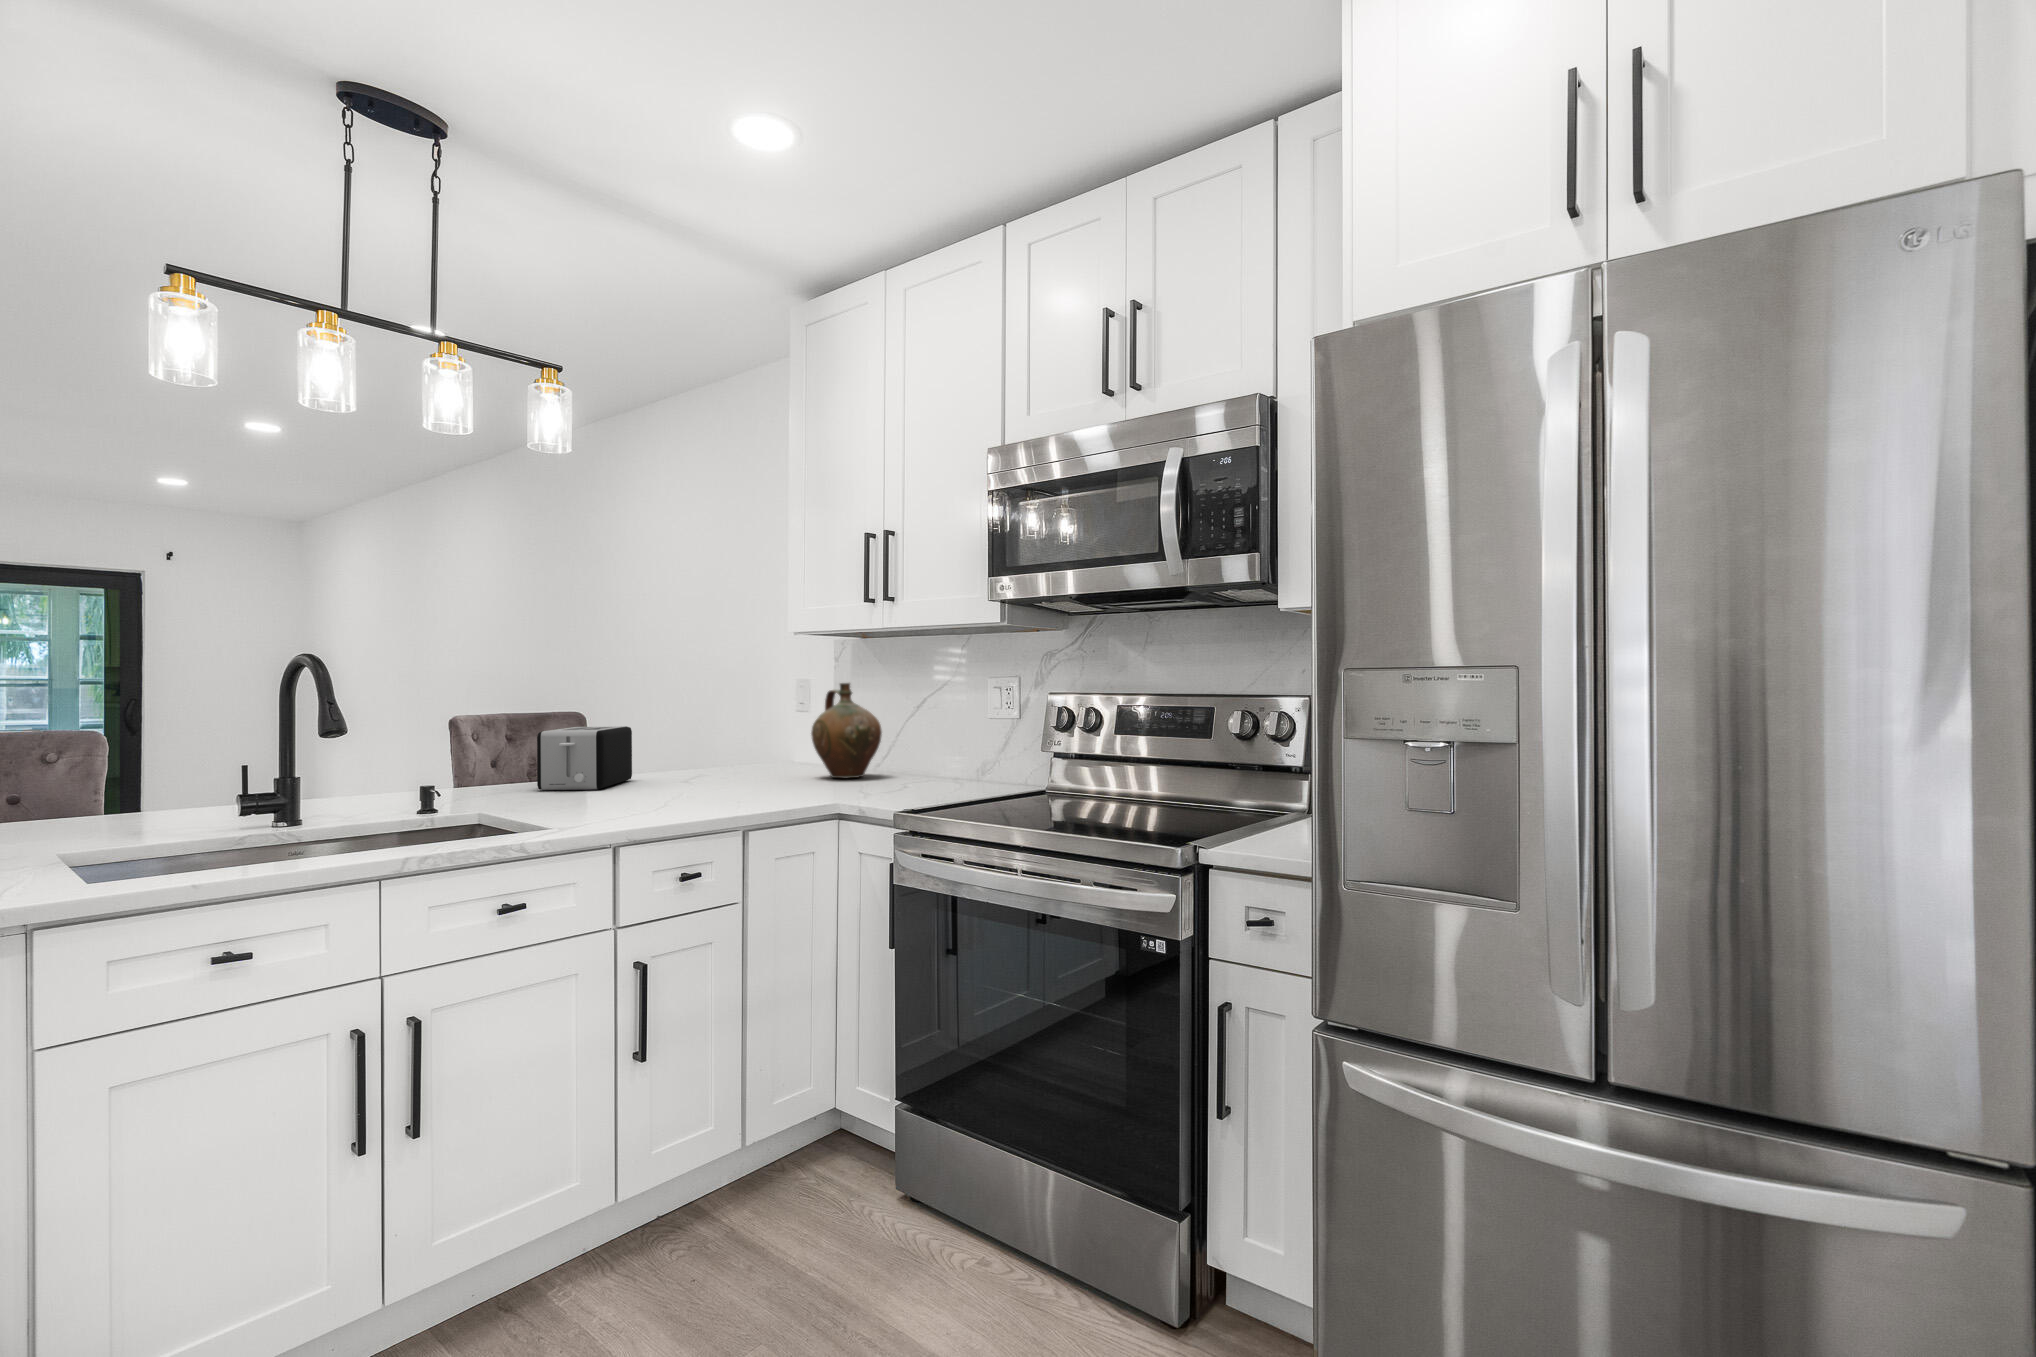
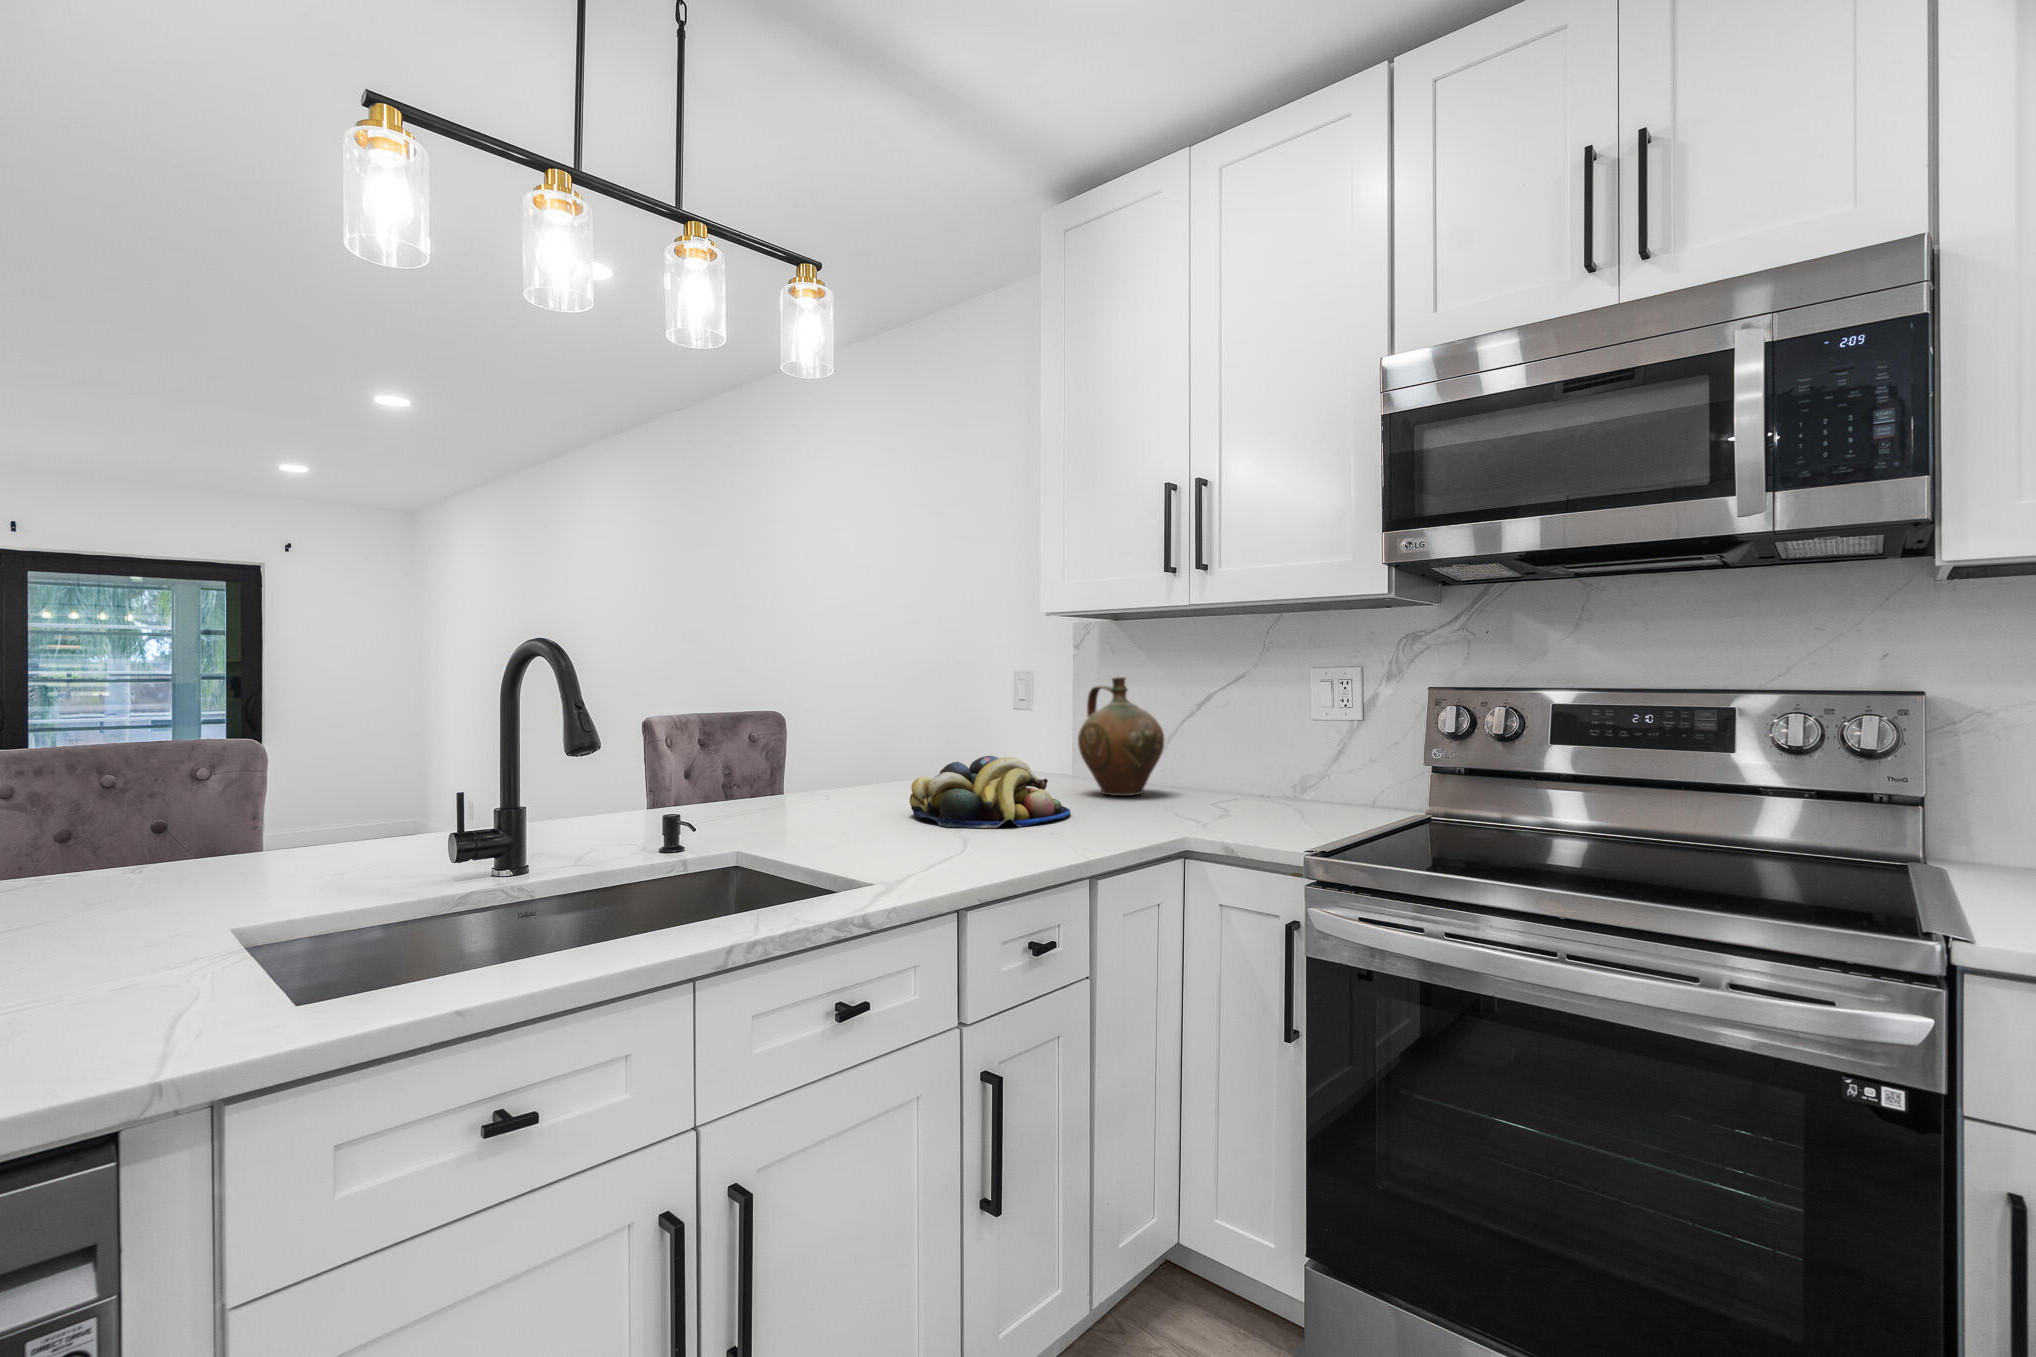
toaster: present [537,726,632,790] -> none [767,731,862,812]
fruit bowl: none [647,745,778,799] -> present [910,756,1070,828]

